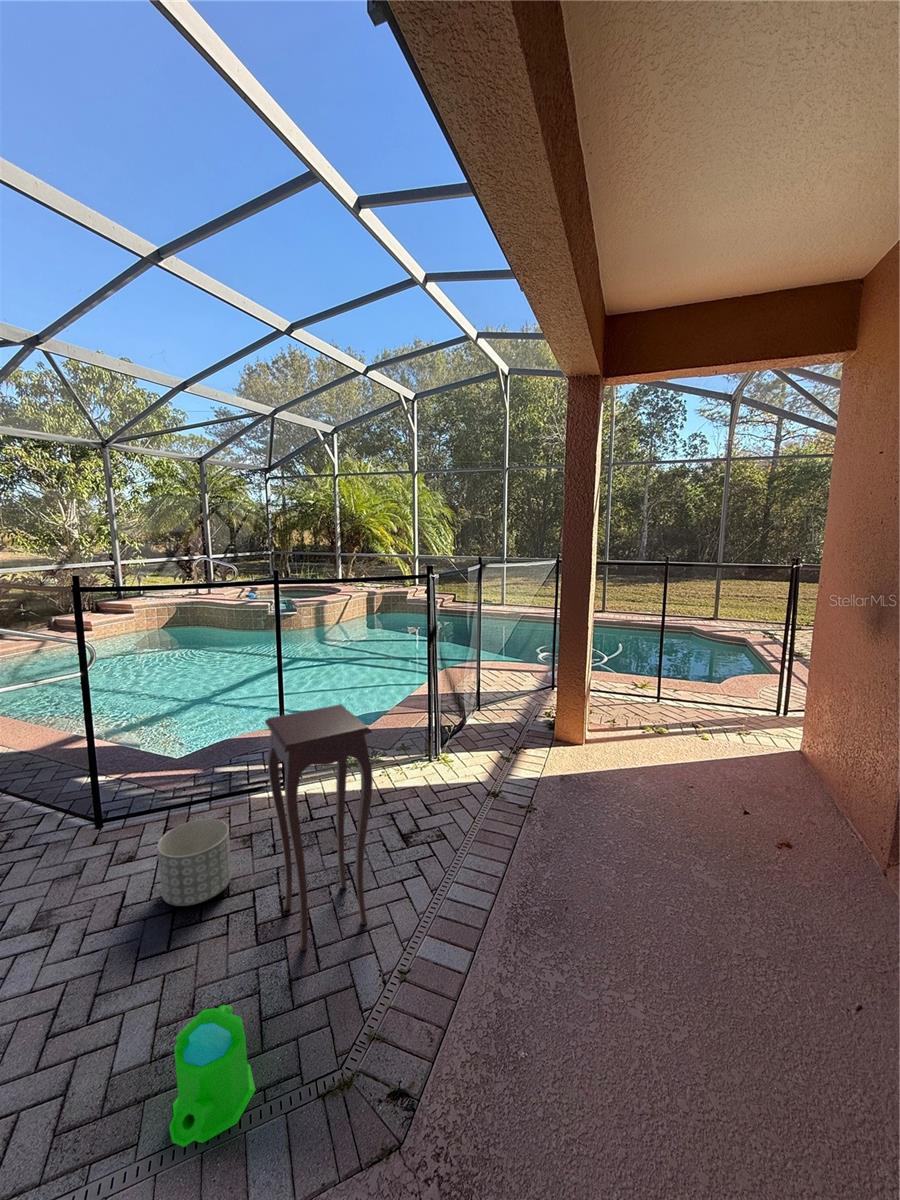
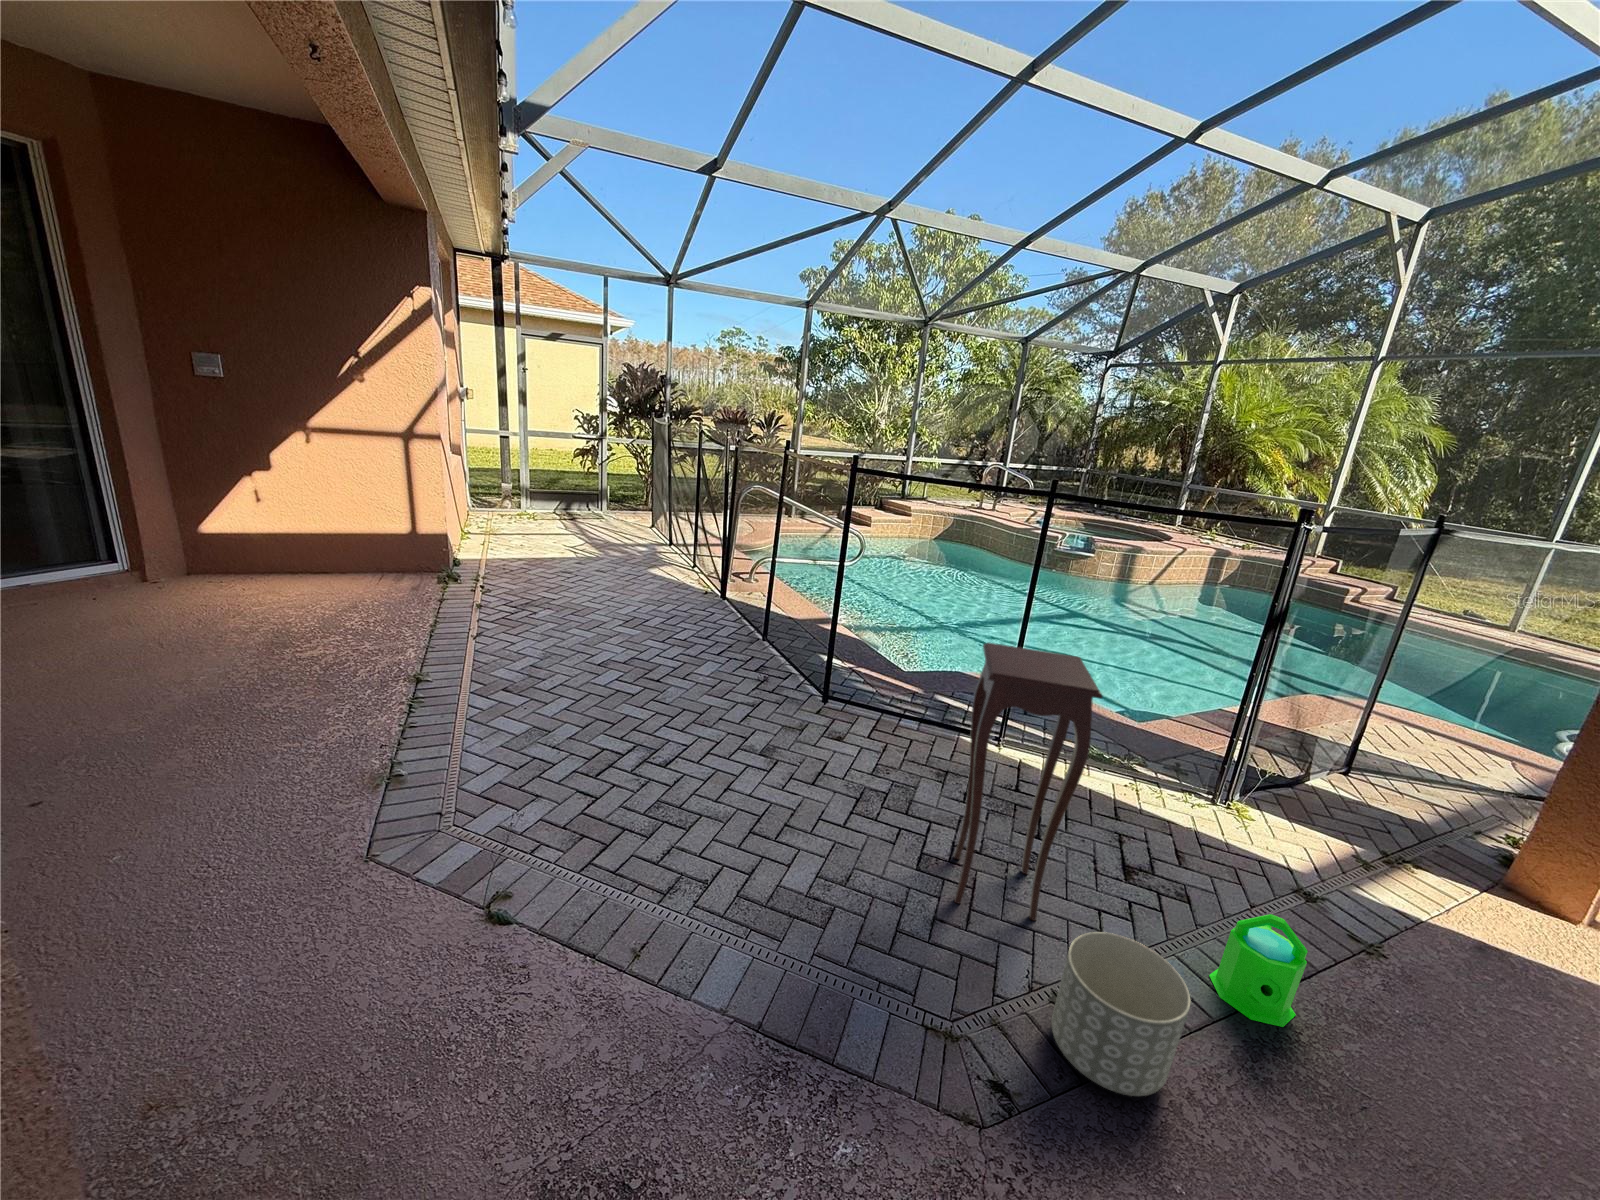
planter: present [157,819,232,906] -> present [1051,932,1191,1096]
watering can: present [169,1005,256,1147] -> present [1209,914,1308,1027]

